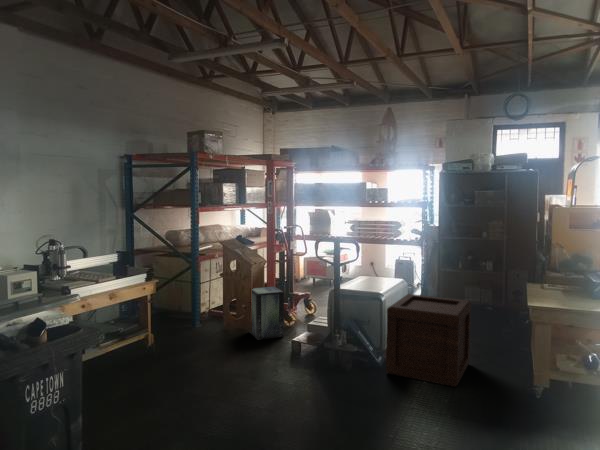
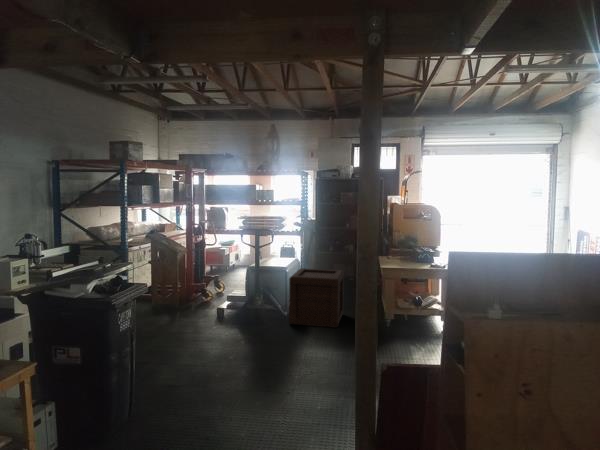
storage box: present [250,286,284,340] -> none [173,270,204,312]

